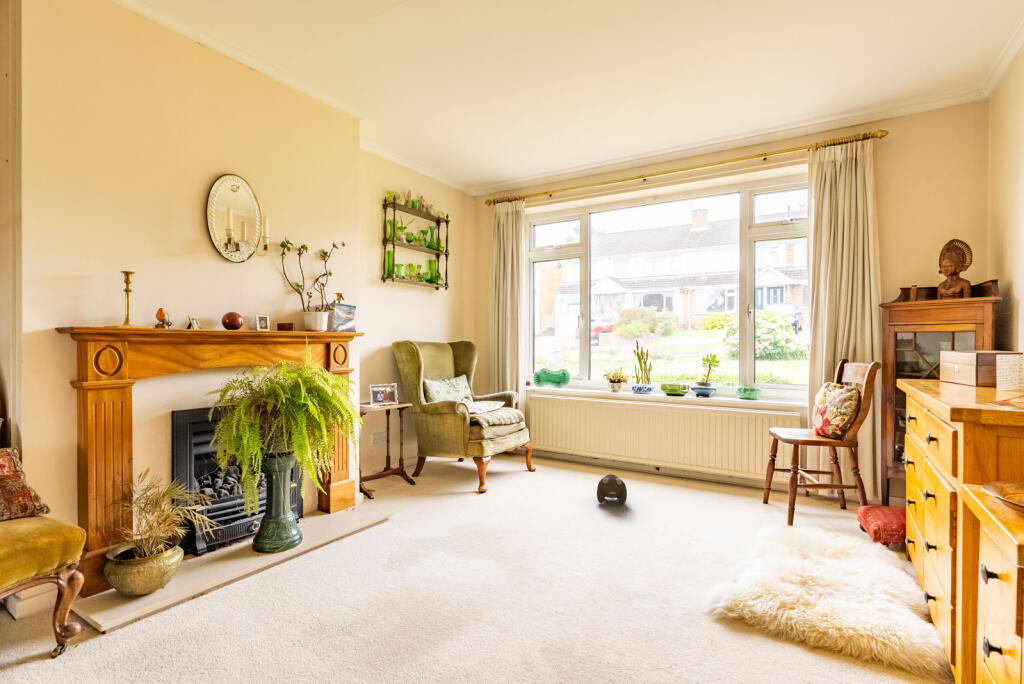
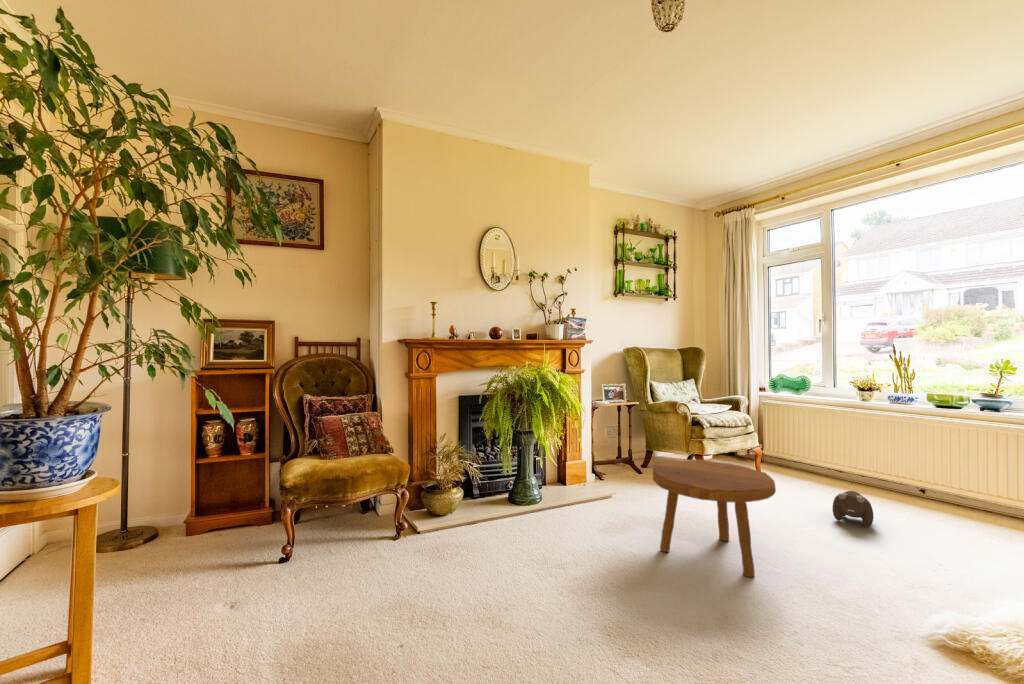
footstool: none [450,464,570,581] -> present [653,460,776,577]

